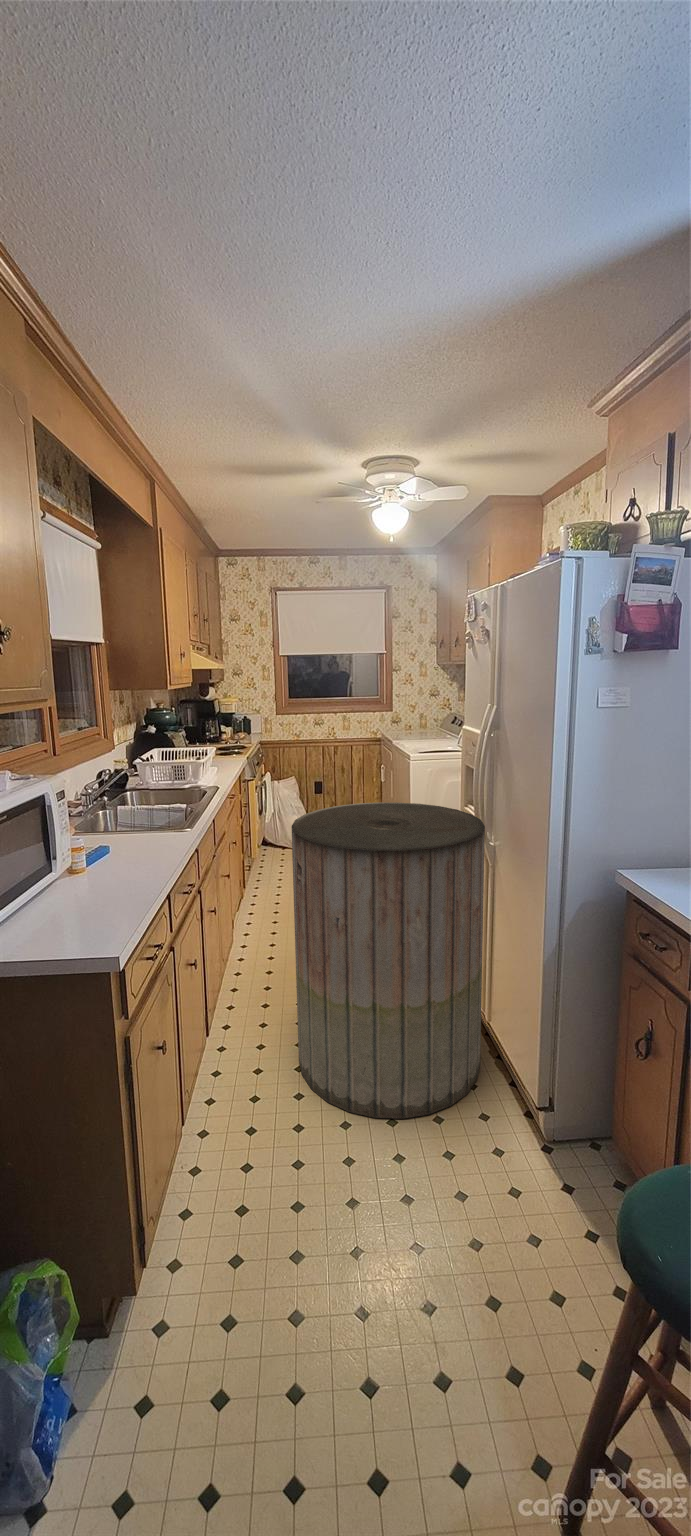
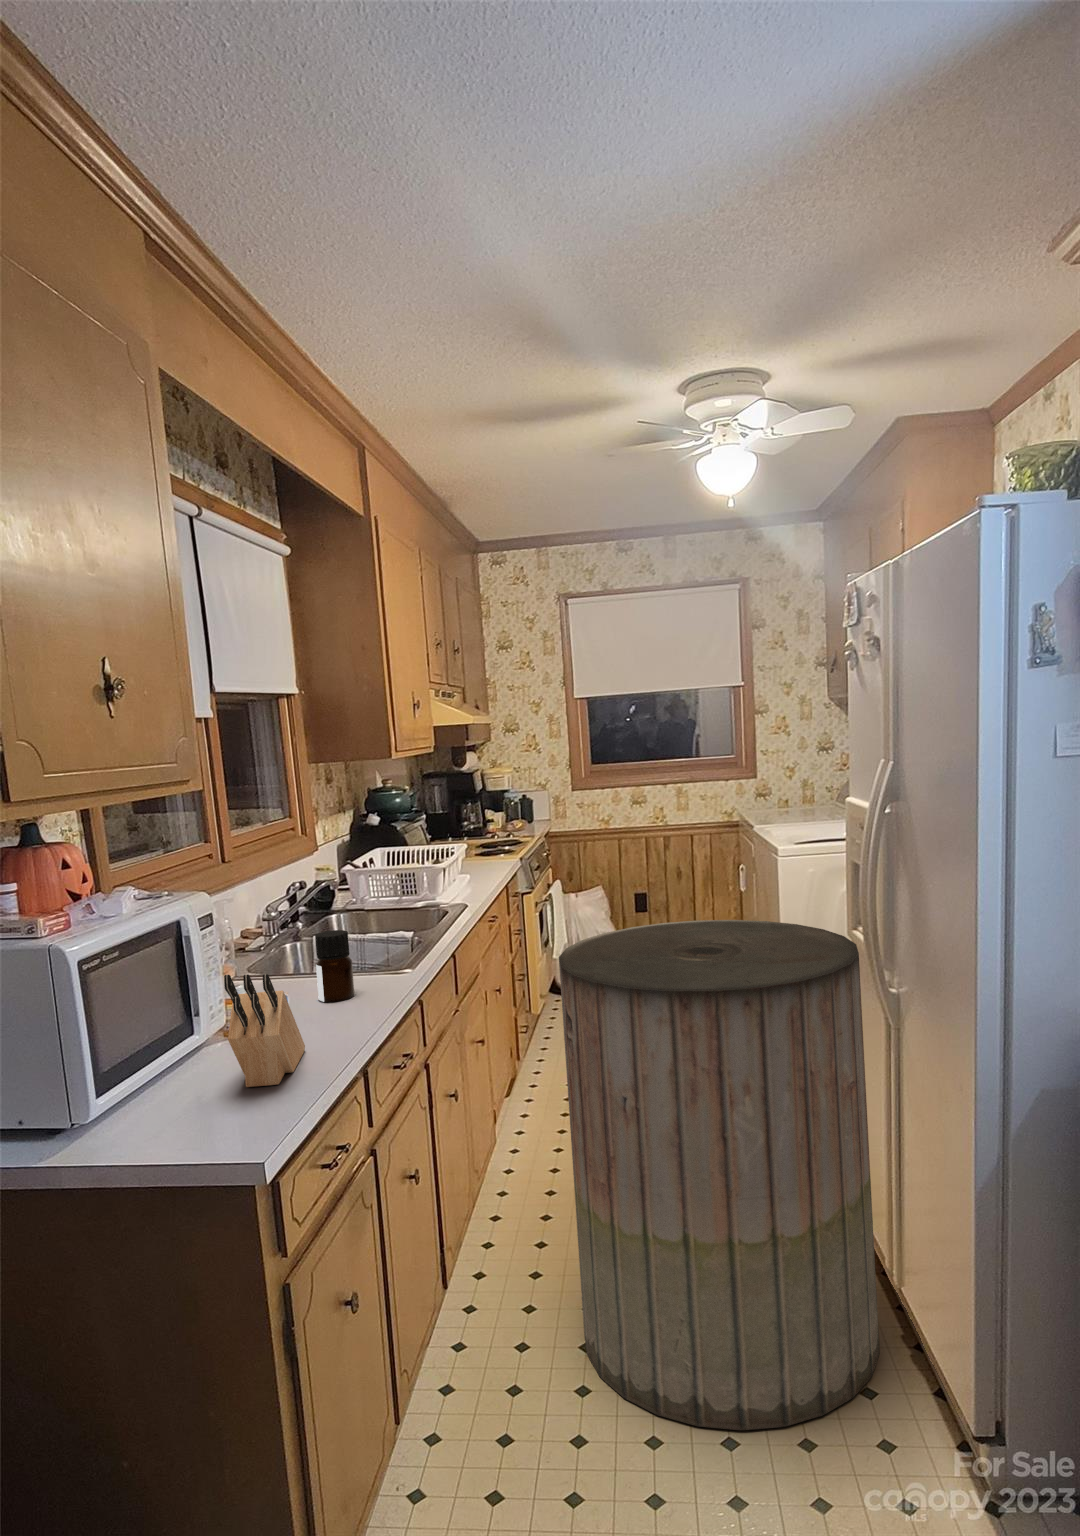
bottle: none [125,807,153,856] -> present [315,930,355,1002]
knife block: none [68,842,124,921] -> present [224,974,305,1087]

